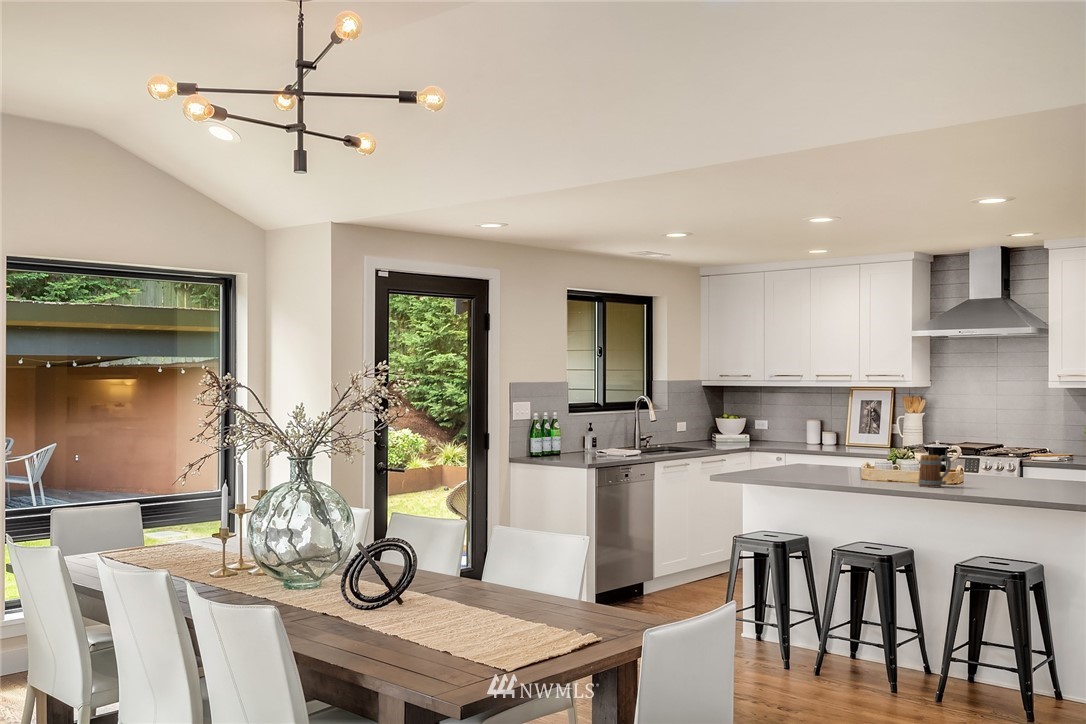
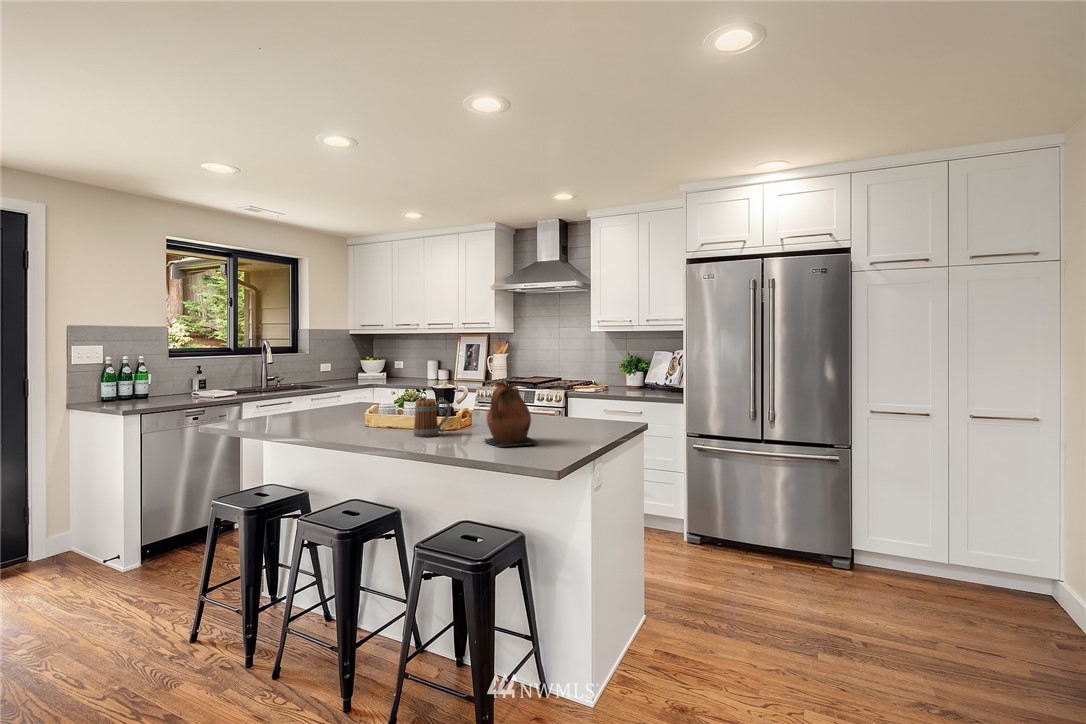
ceramic pitcher: none [990,439,1047,495] -> present [485,382,538,447]

